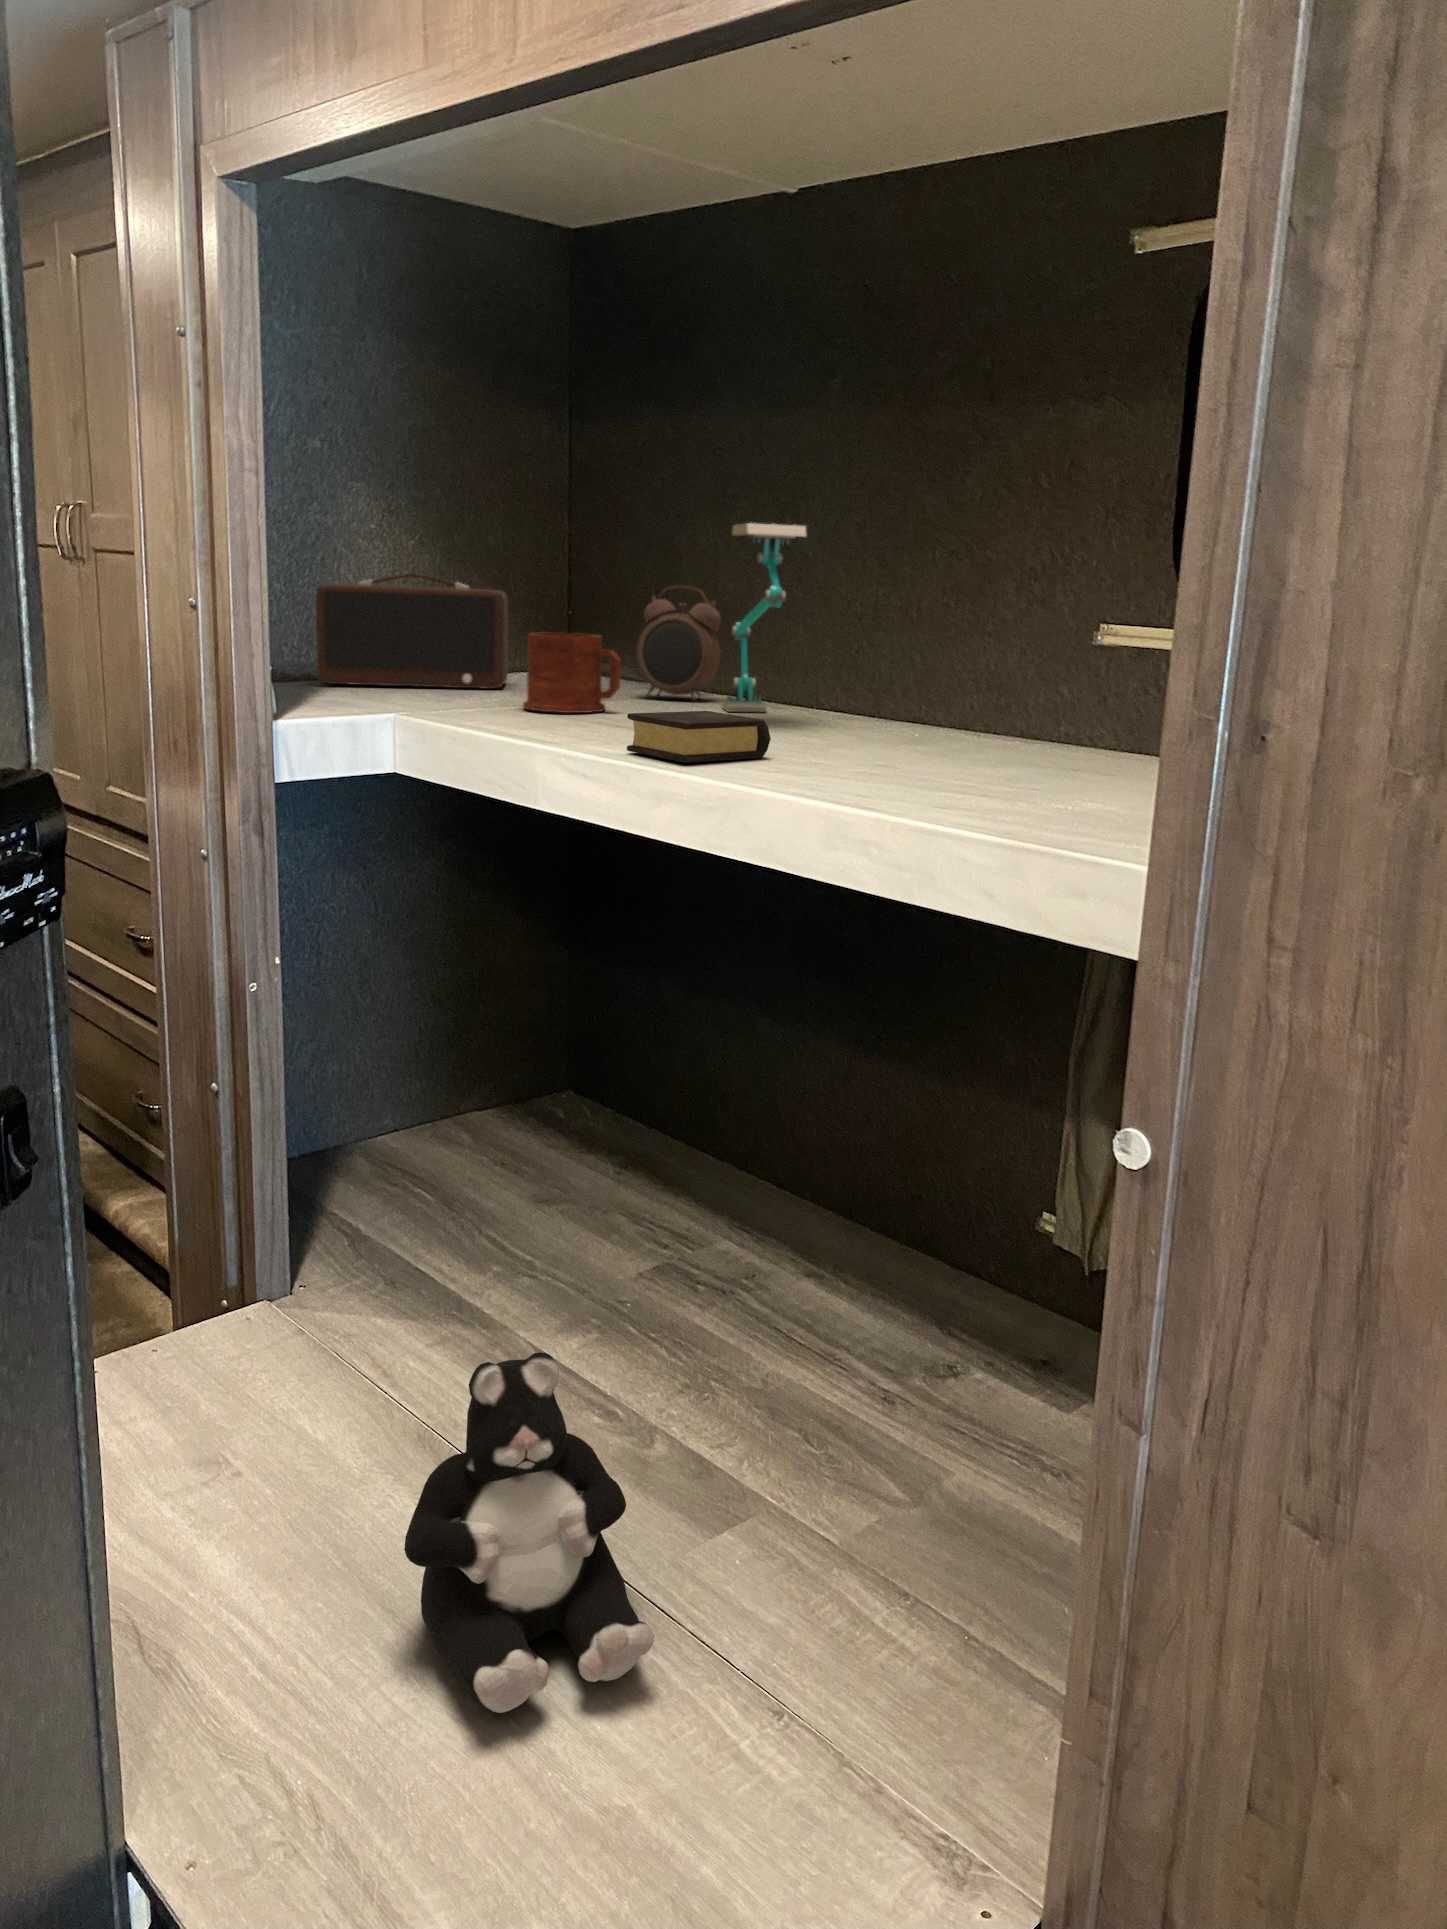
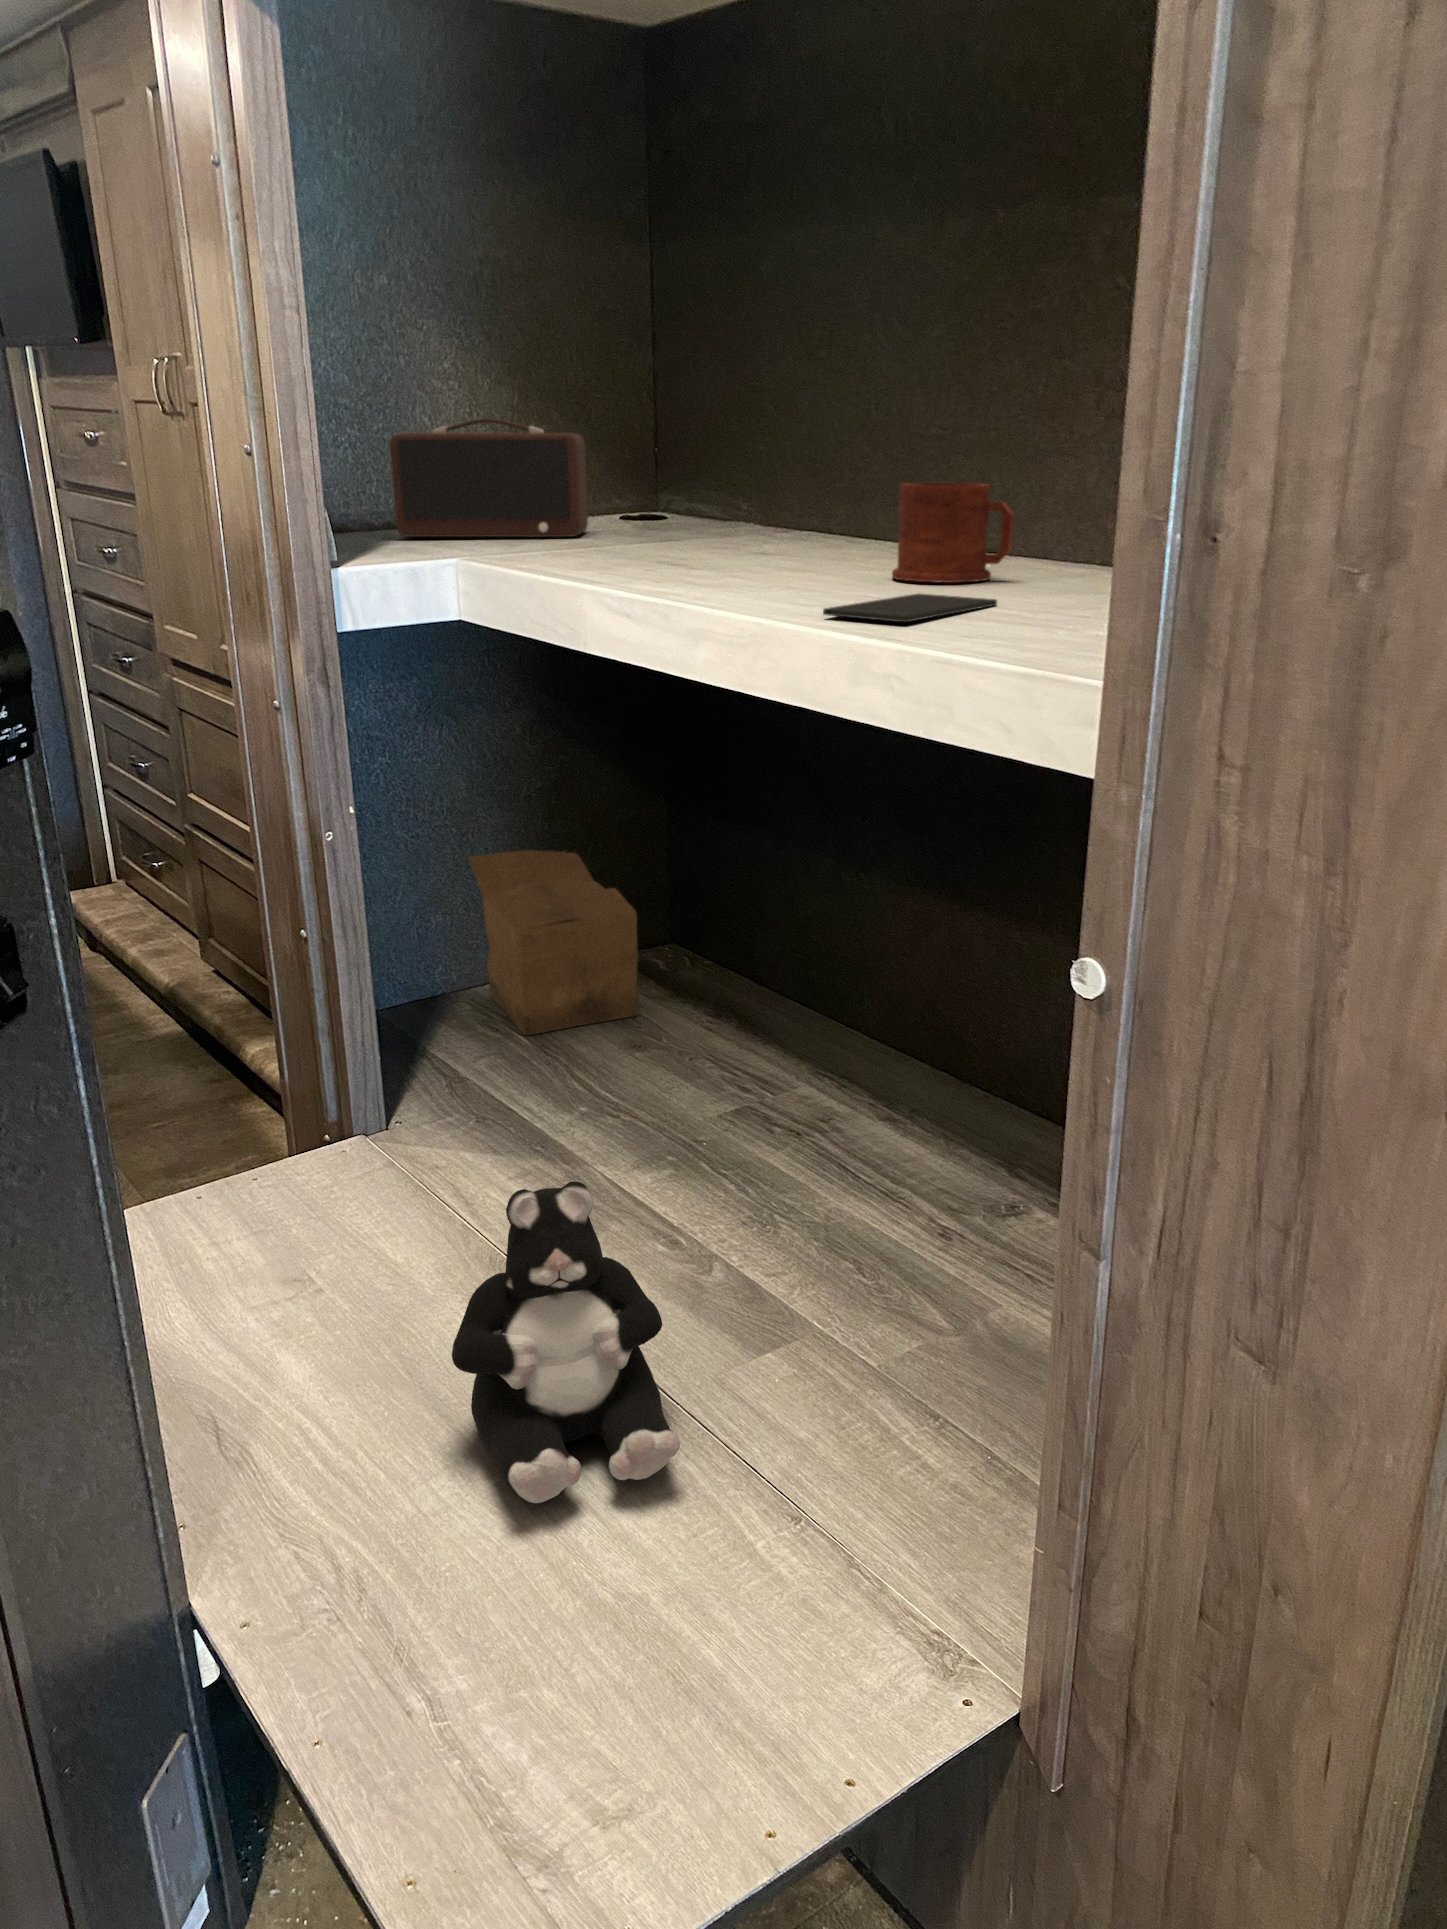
desk lamp: present [721,523,806,713] -> none [793,342,867,551]
alarm clock: present [636,586,721,700] -> none [710,419,796,542]
mug: present [523,633,621,713] -> present [892,483,1015,583]
book: present [627,711,771,763] -> none [667,546,814,599]
tablet: none [795,762,952,793] -> present [823,594,997,622]
cardboard box: none [367,995,546,1189] -> present [468,850,640,1035]

